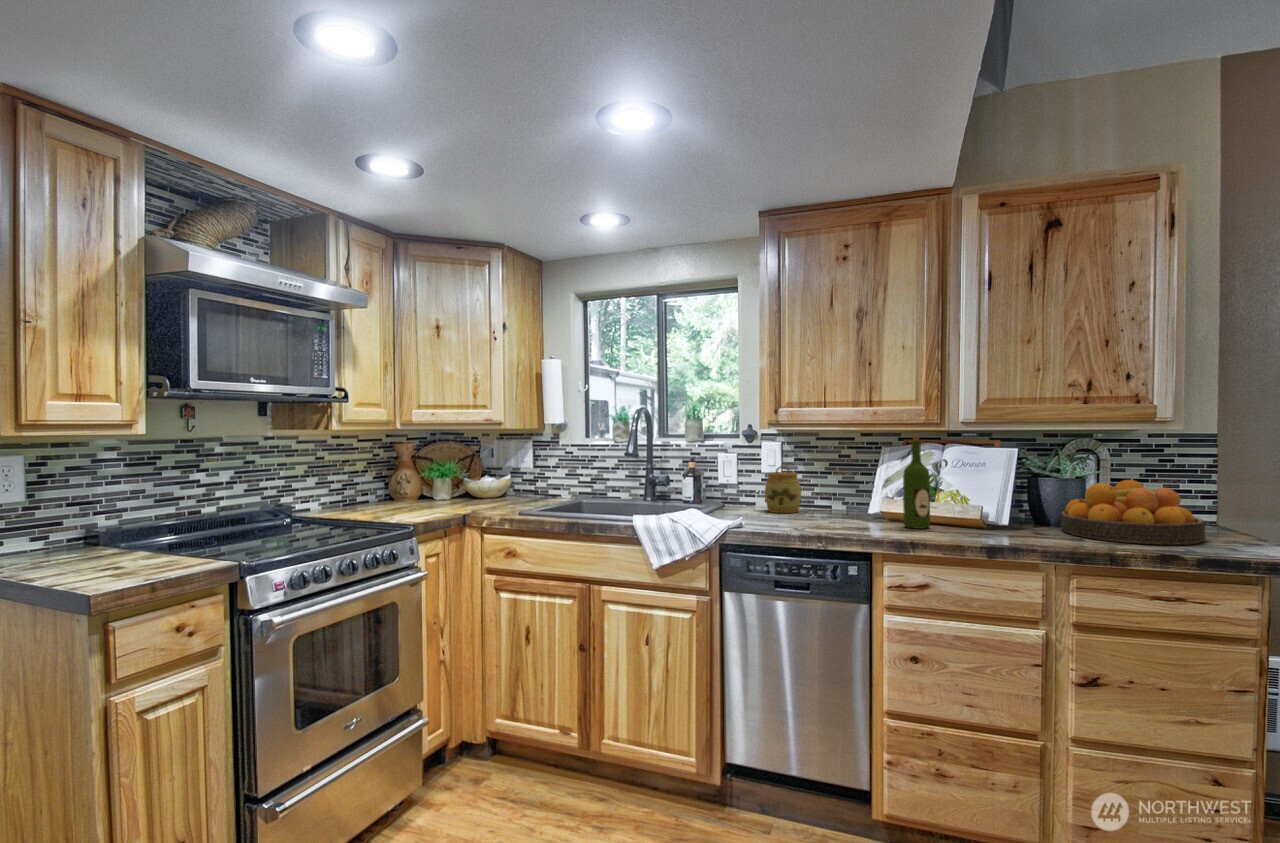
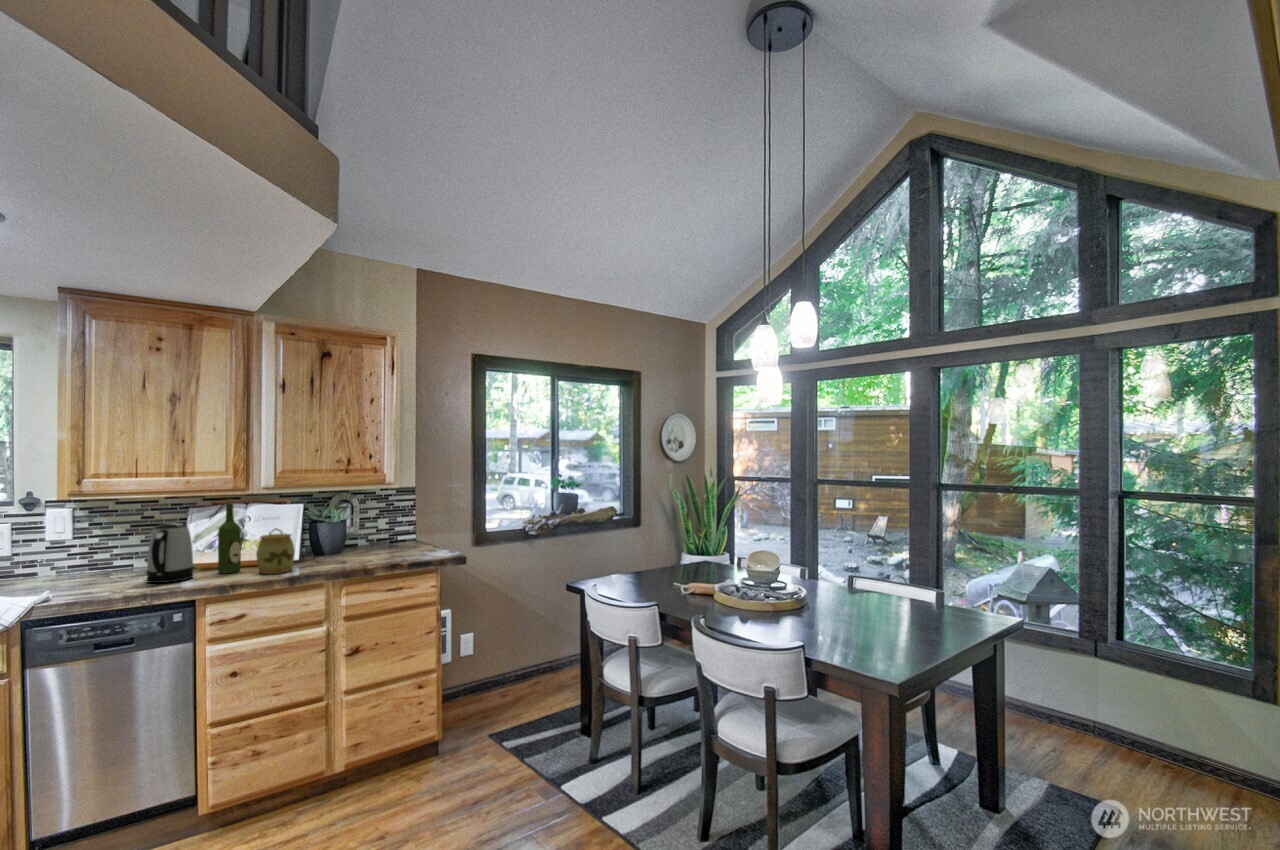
kettle: none [828,459,875,528] -> present [146,523,193,583]
jar: present [765,465,801,513] -> present [256,528,295,574]
fruit bowl: present [1061,480,1205,545] -> none [333,519,411,561]

